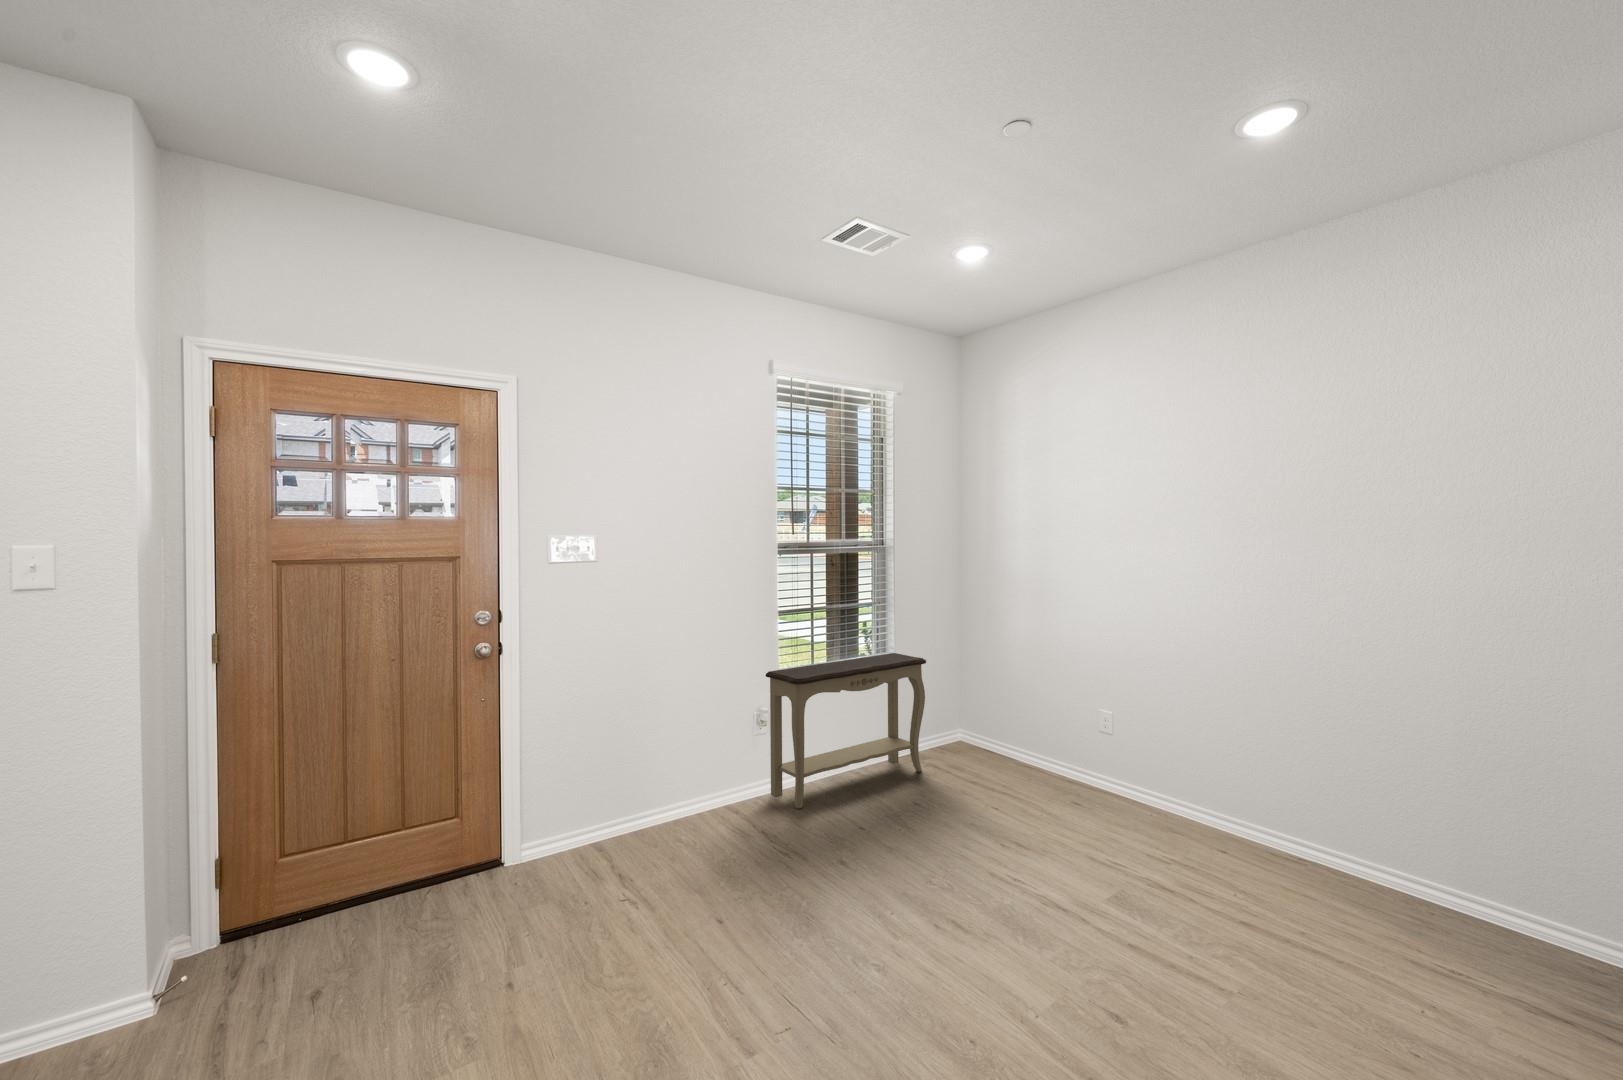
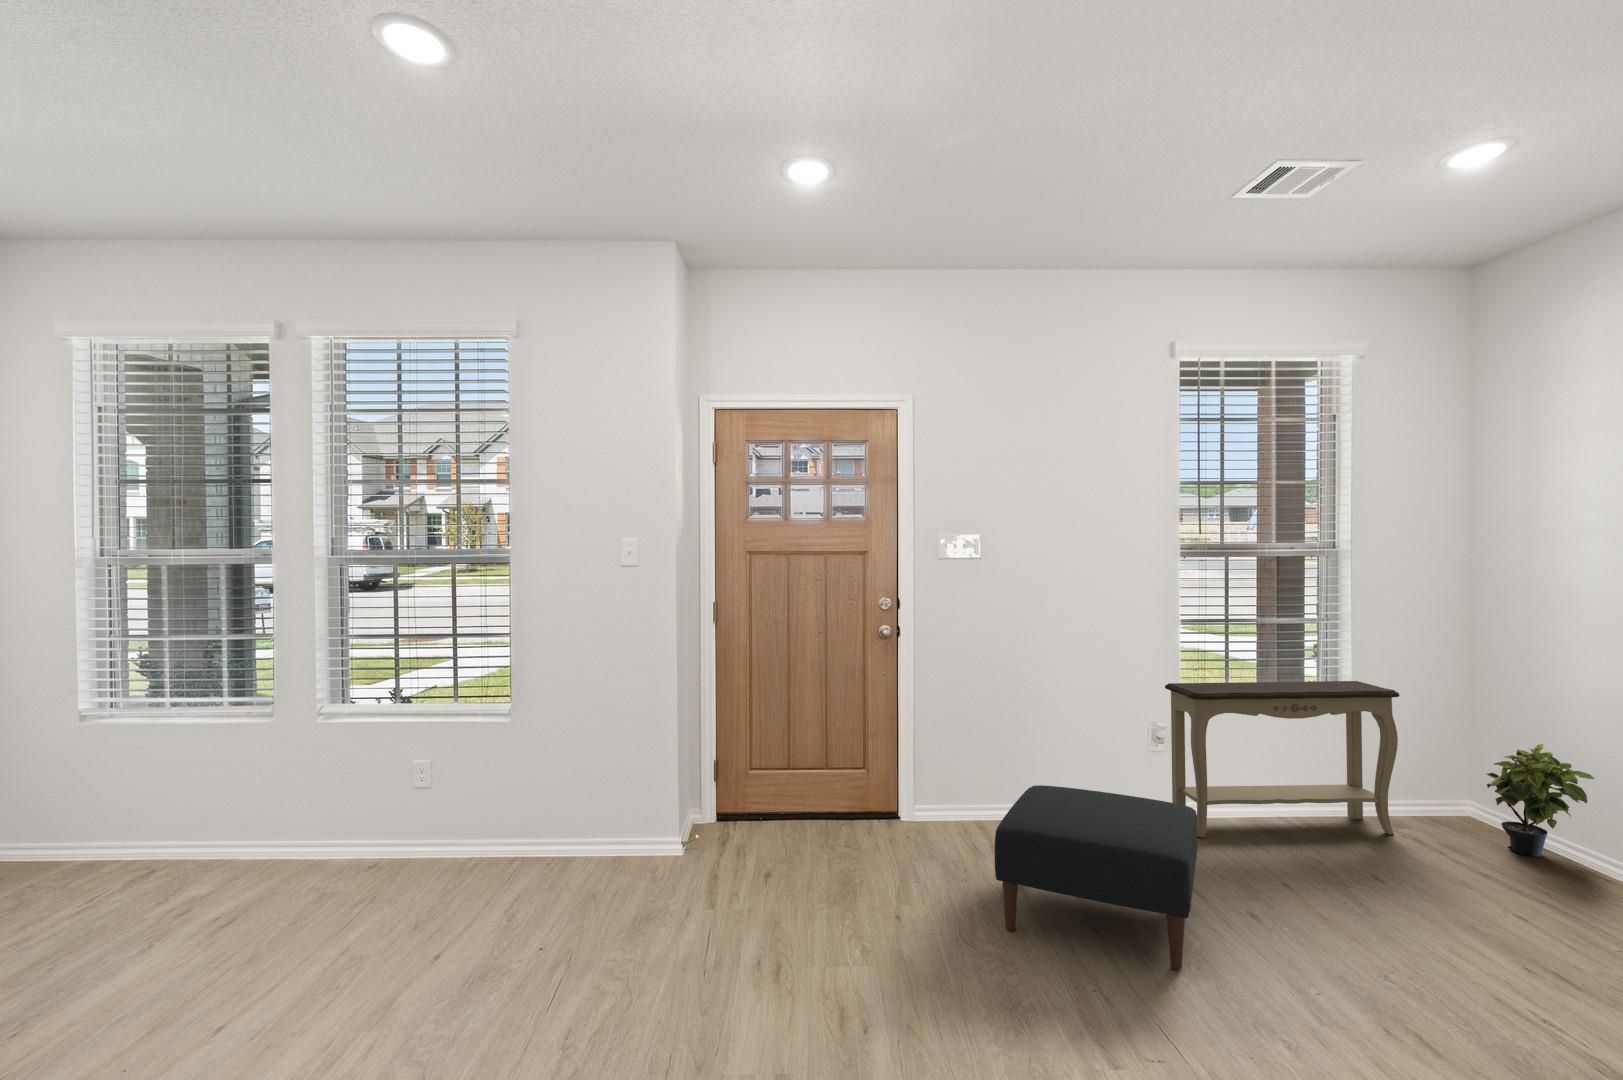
potted plant: none [974,687,1034,769] -> present [1487,744,1595,857]
ottoman: none [657,789,849,972] -> present [995,785,1197,970]

